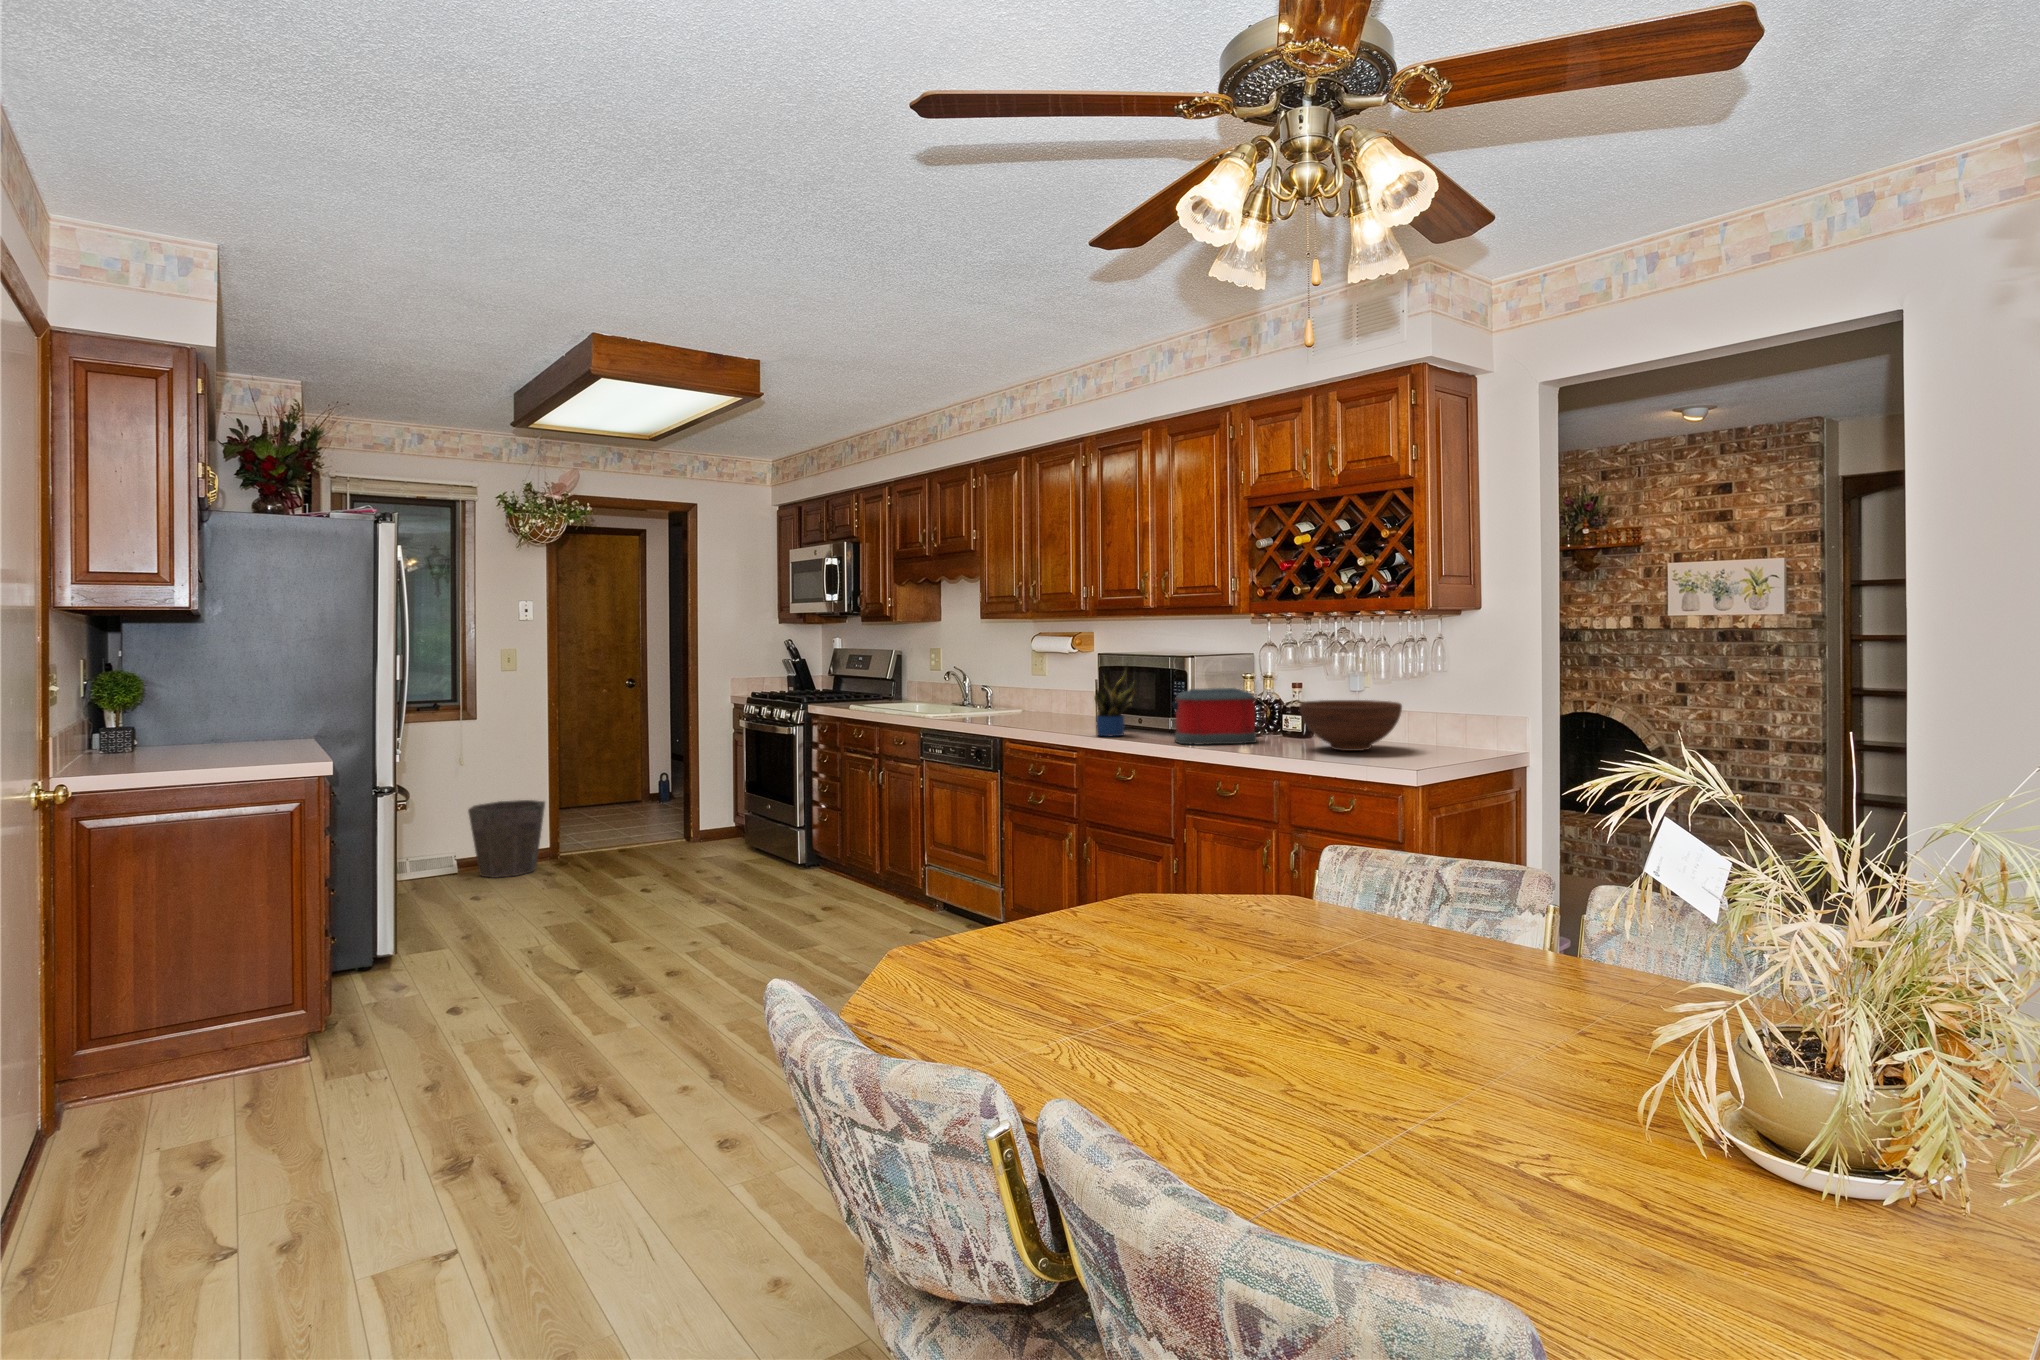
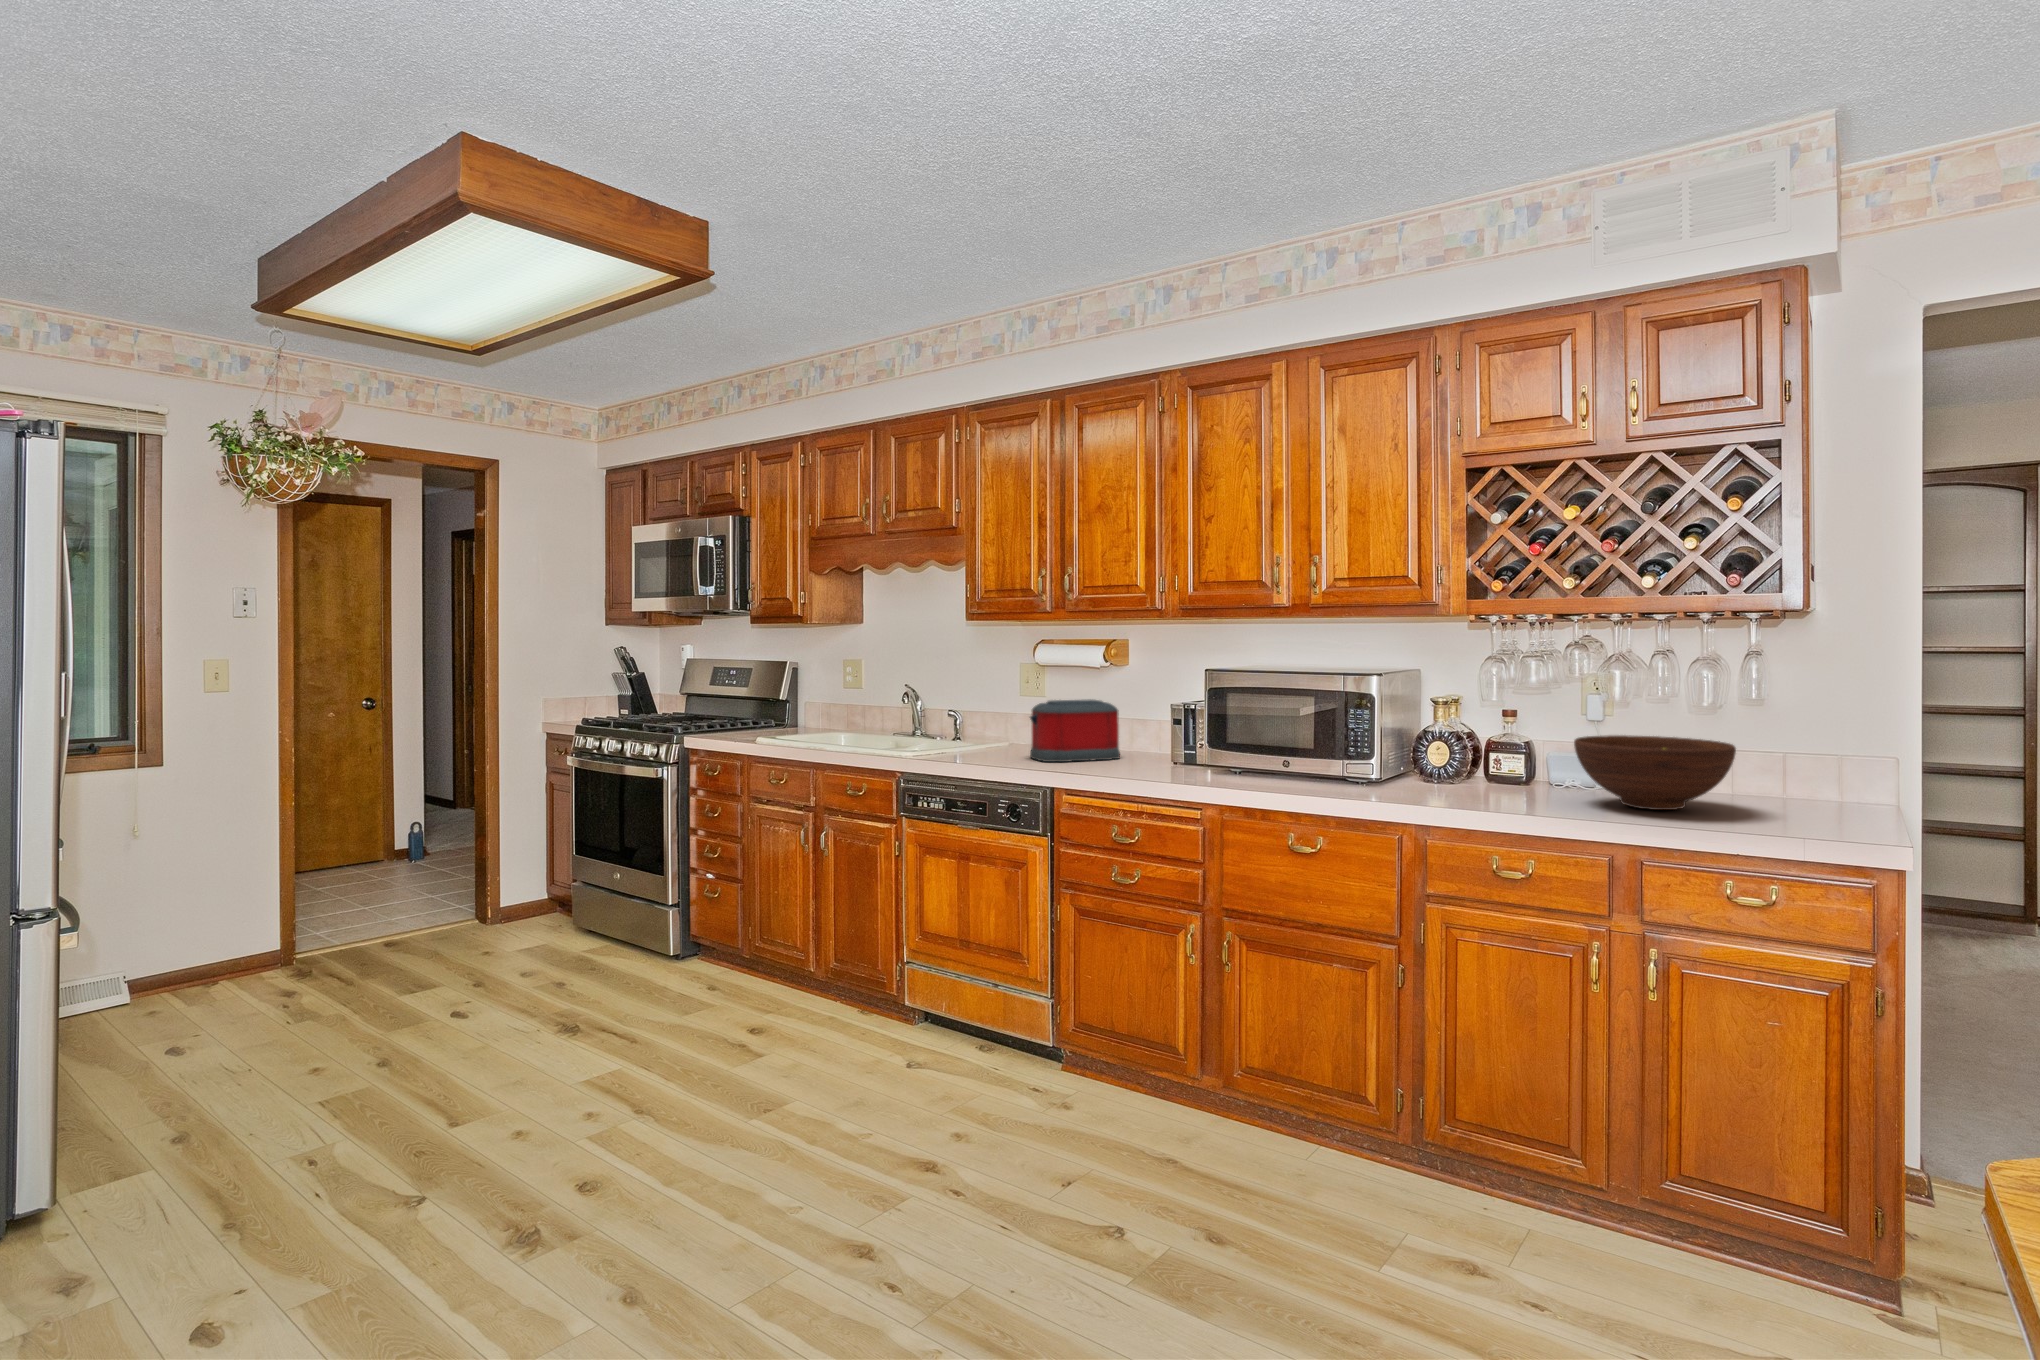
potted plant: present [1094,667,1135,736] -> none [1222,683,1291,788]
toaster: present [1172,688,1257,745] -> present [1030,699,1120,762]
waste bin: present [468,800,545,878] -> none [151,882,278,1007]

